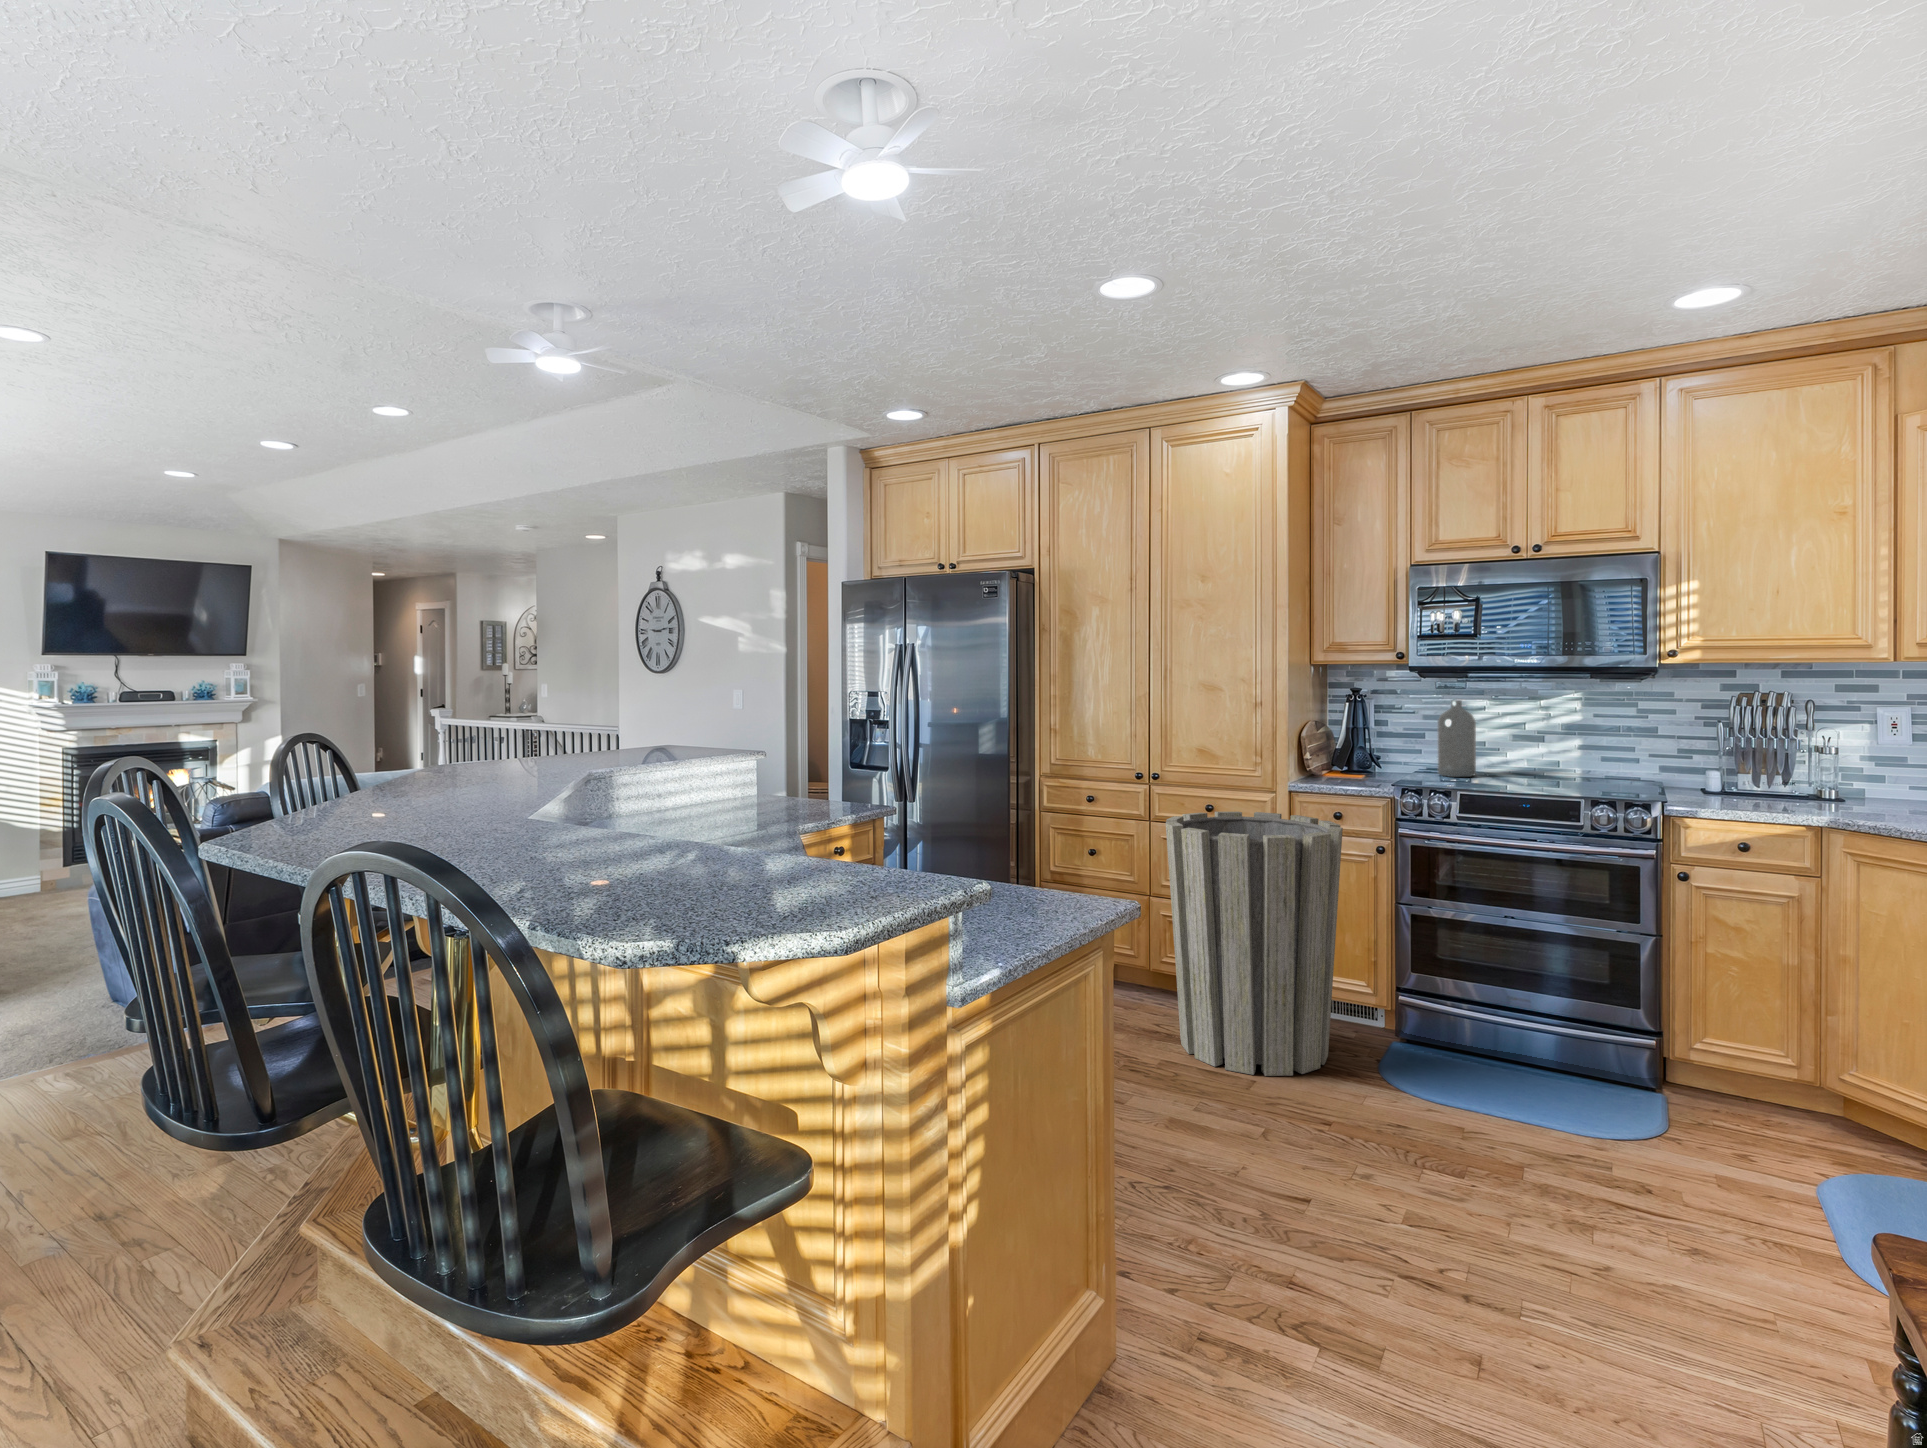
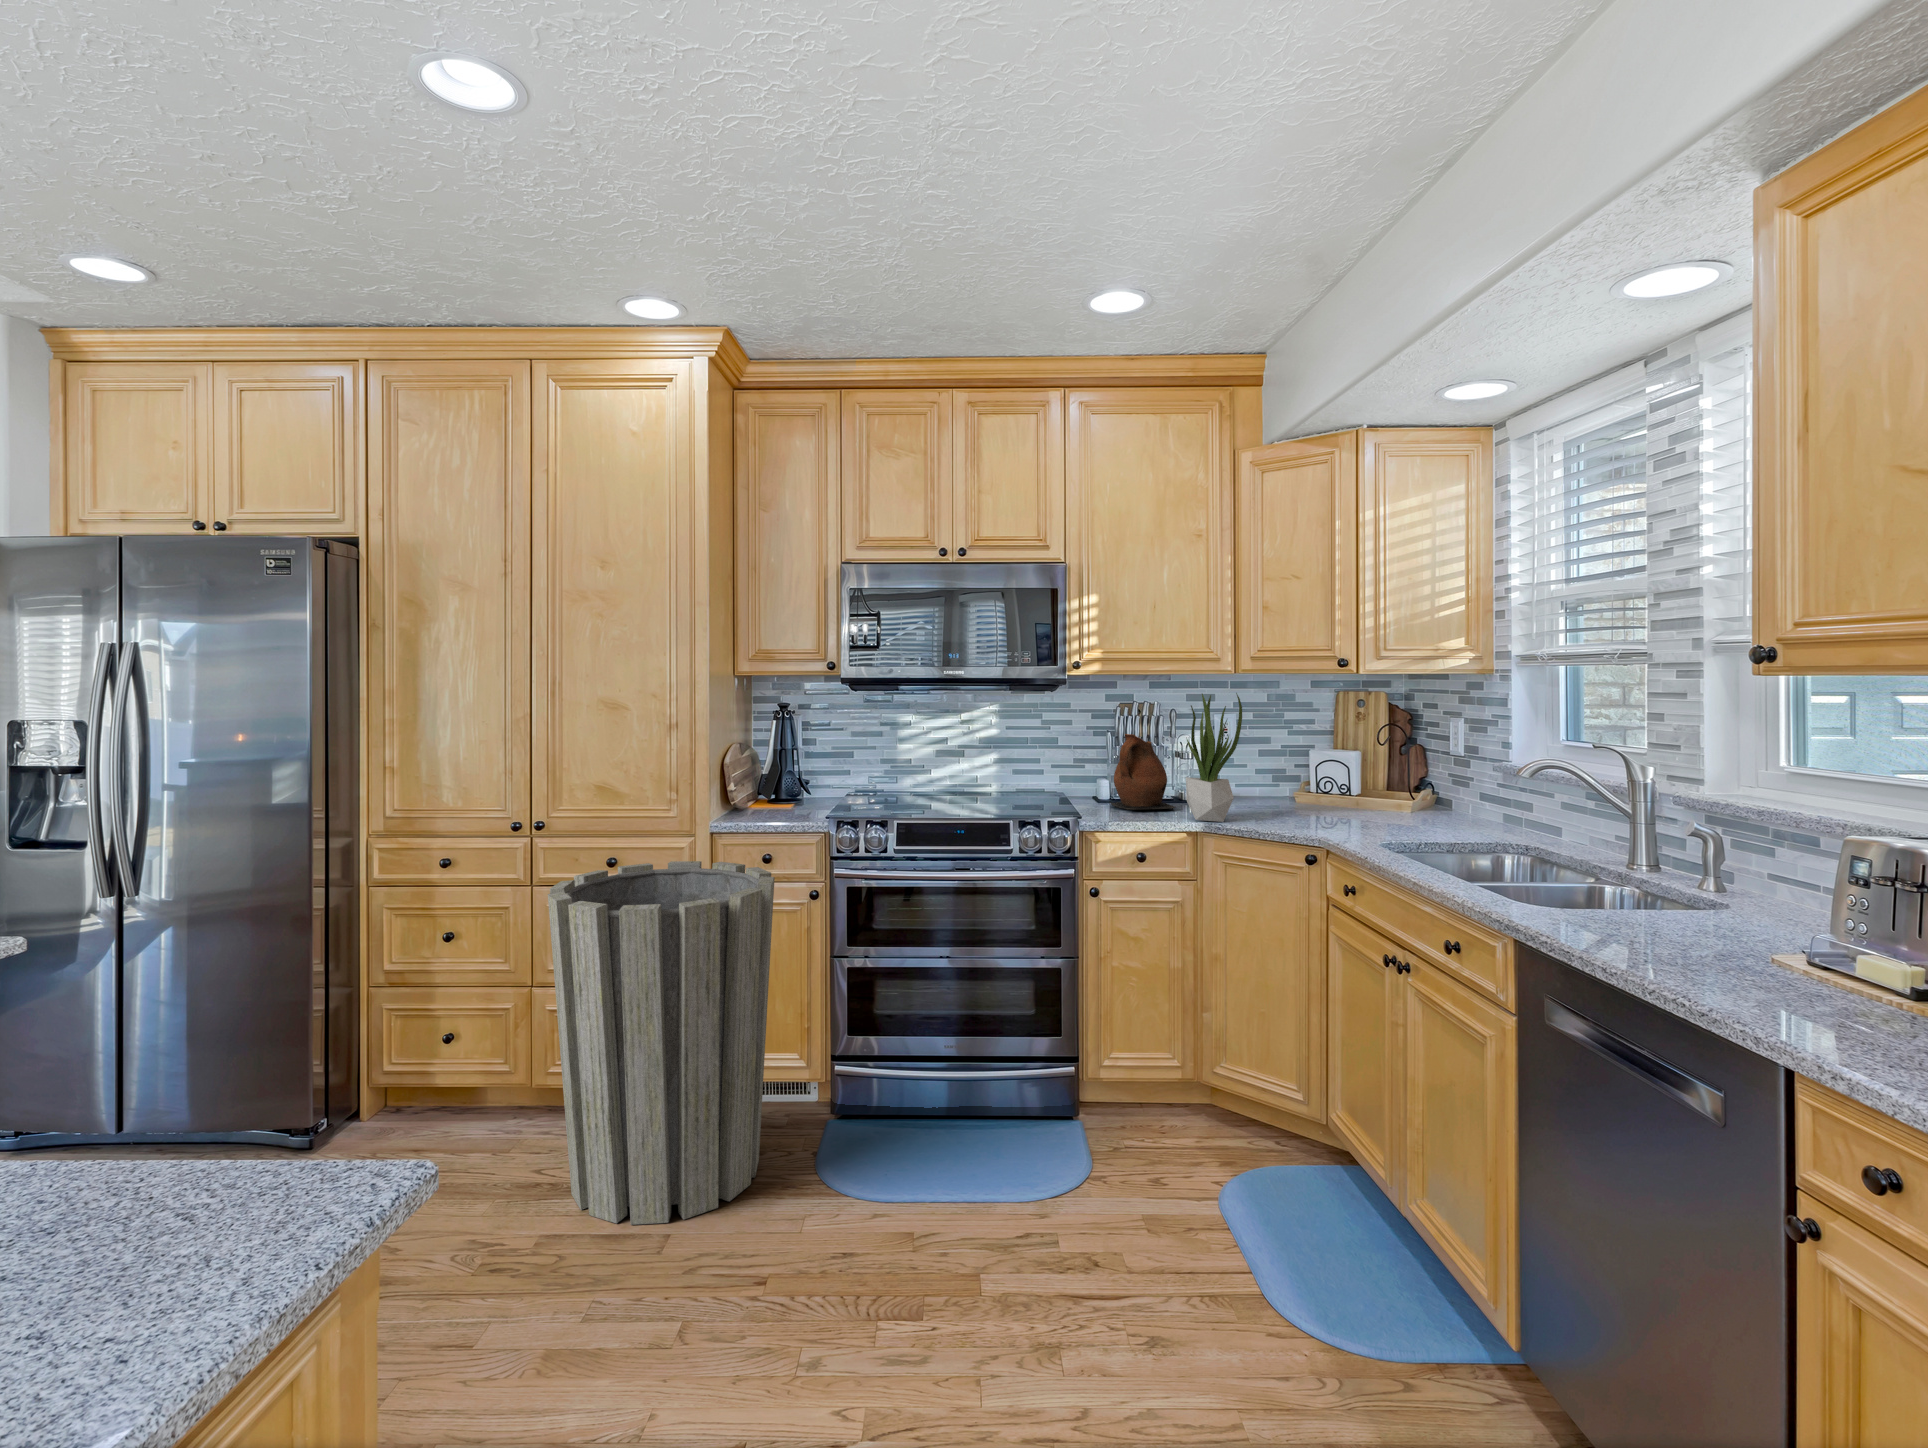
potted plant: none [1801,680,1883,818] -> present [1186,693,1242,822]
bottle: present [1438,700,1476,777] -> none [865,714,902,798]
ceramic pitcher: none [1711,723,1801,804] -> present [1110,734,1176,810]

